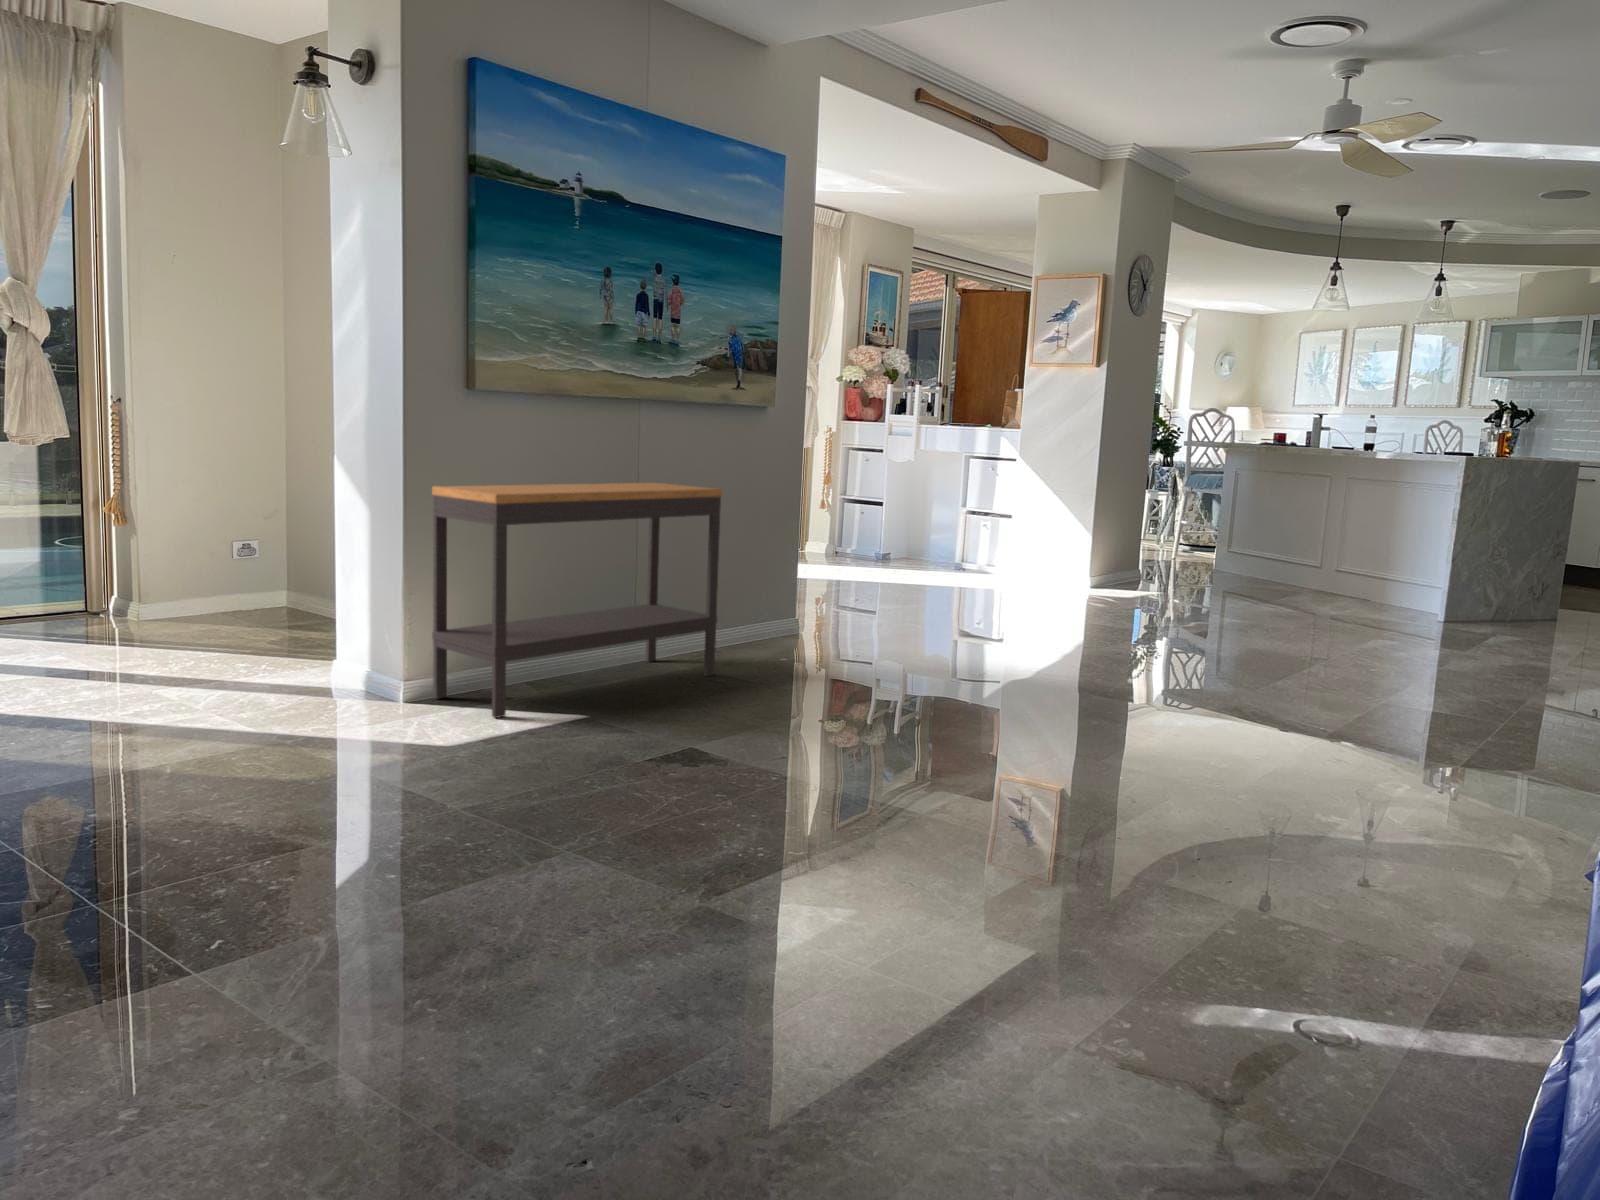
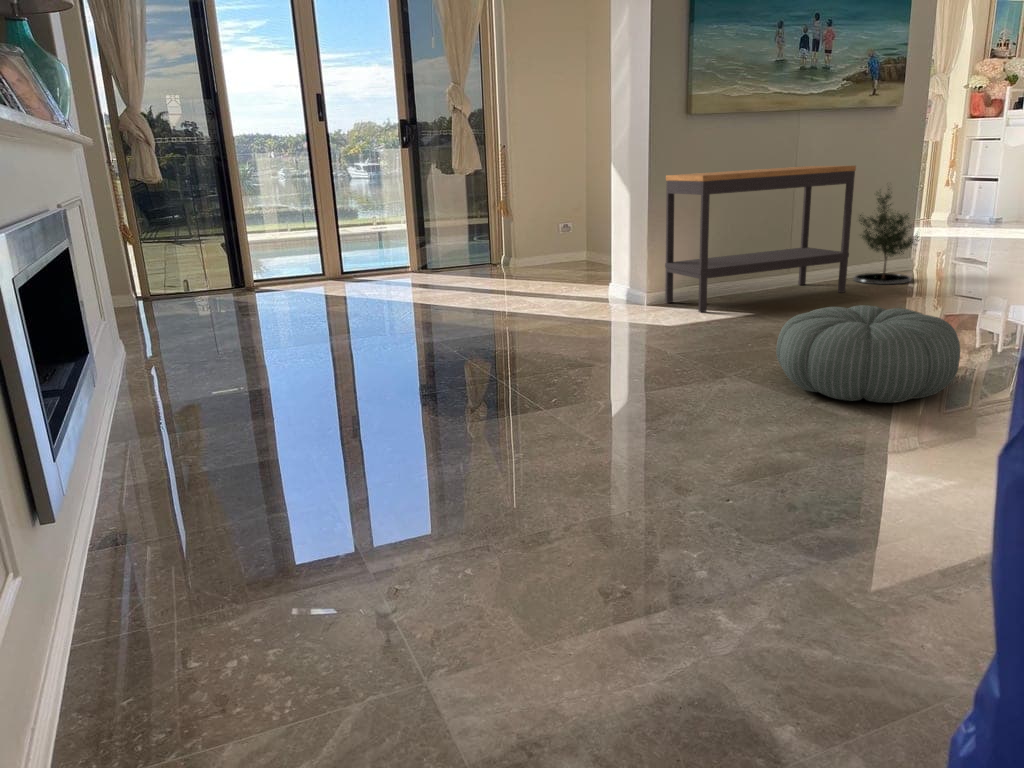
potted tree: none [722,512,811,661] -> present [853,189,919,284]
pouf: none [631,727,897,895] -> present [776,305,960,403]

